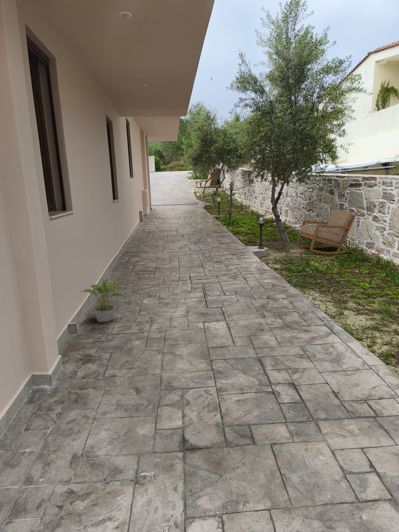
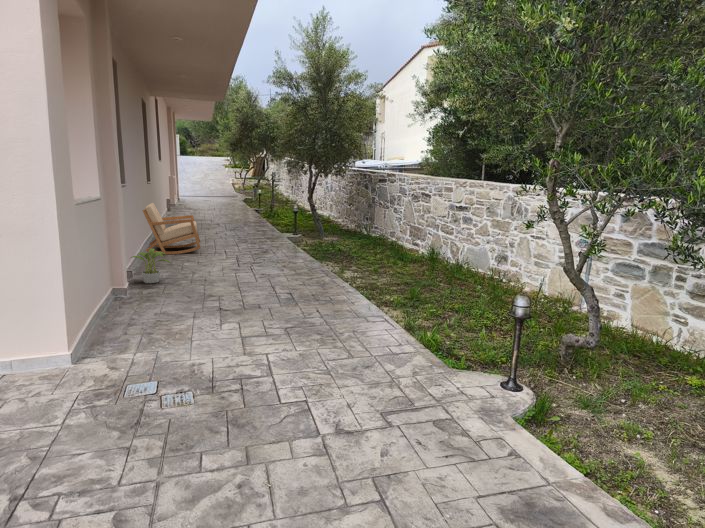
chair: present [297,210,356,254] -> present [142,203,200,254]

